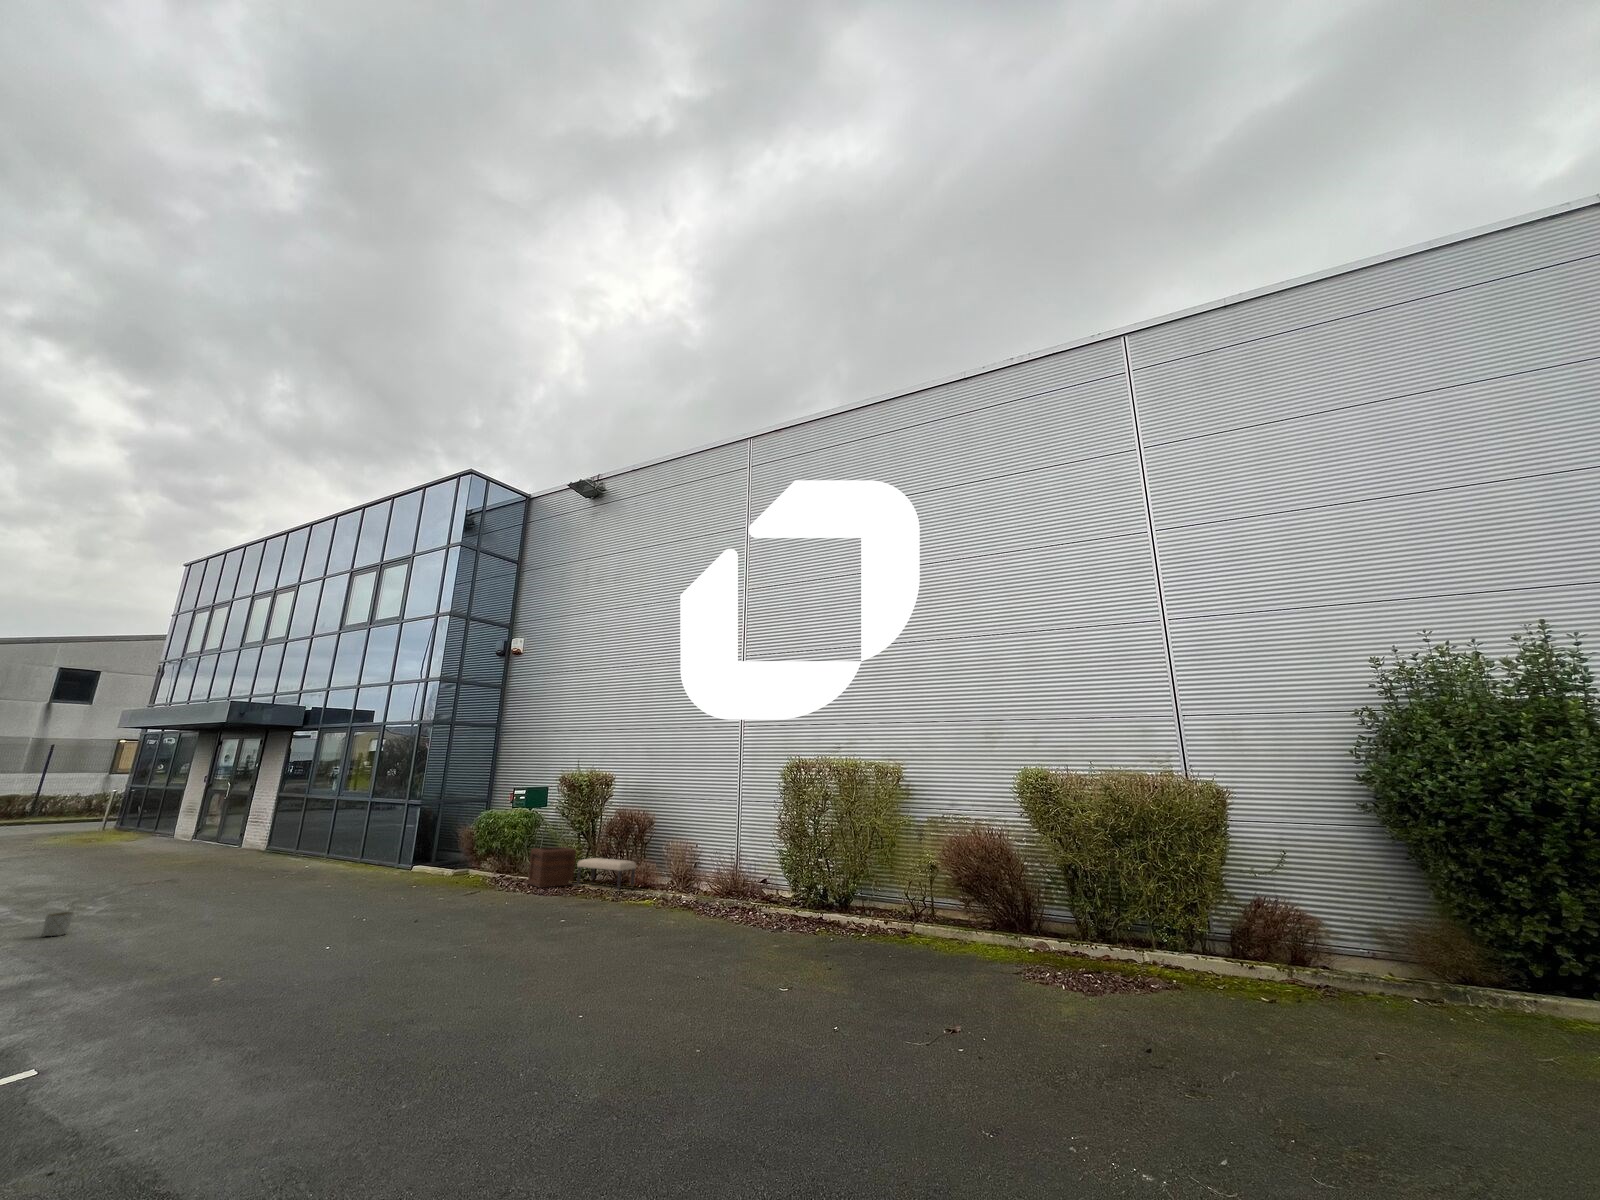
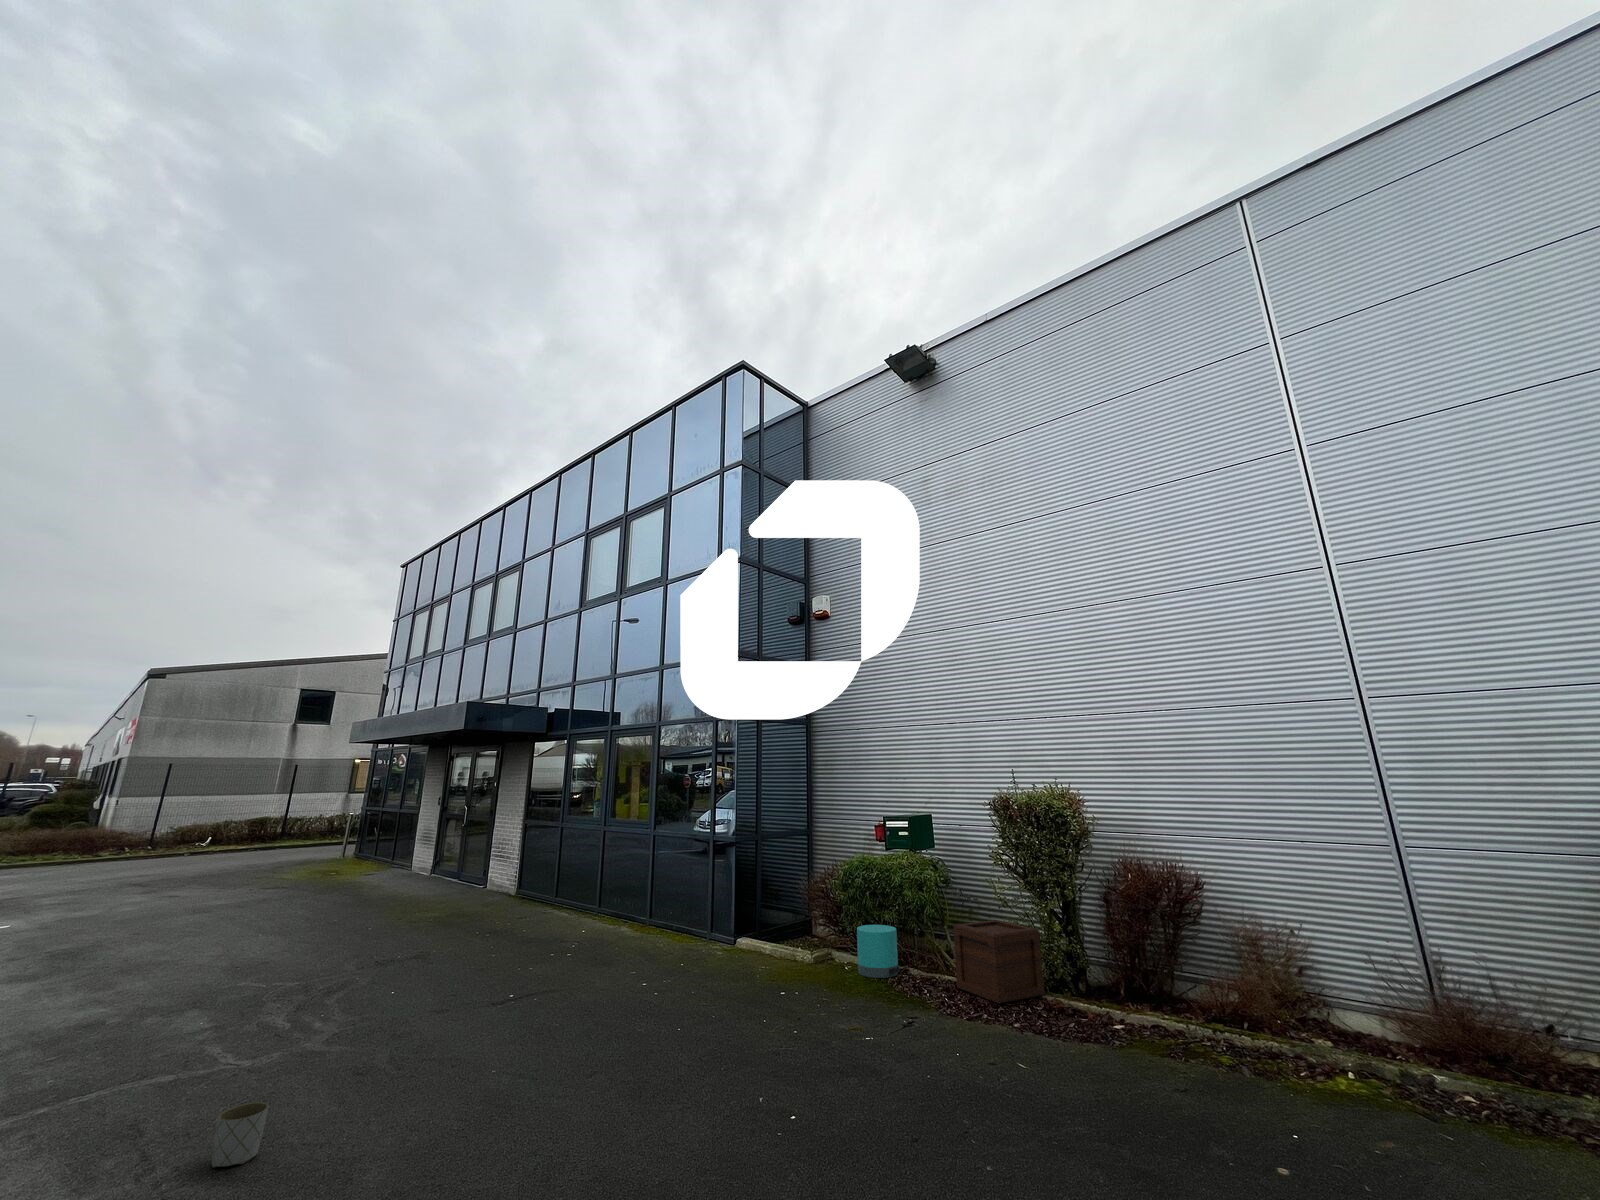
trash can: none [478,853,507,882] -> present [857,925,900,978]
bench: present [576,858,636,891] -> none [1054,946,1183,1023]

